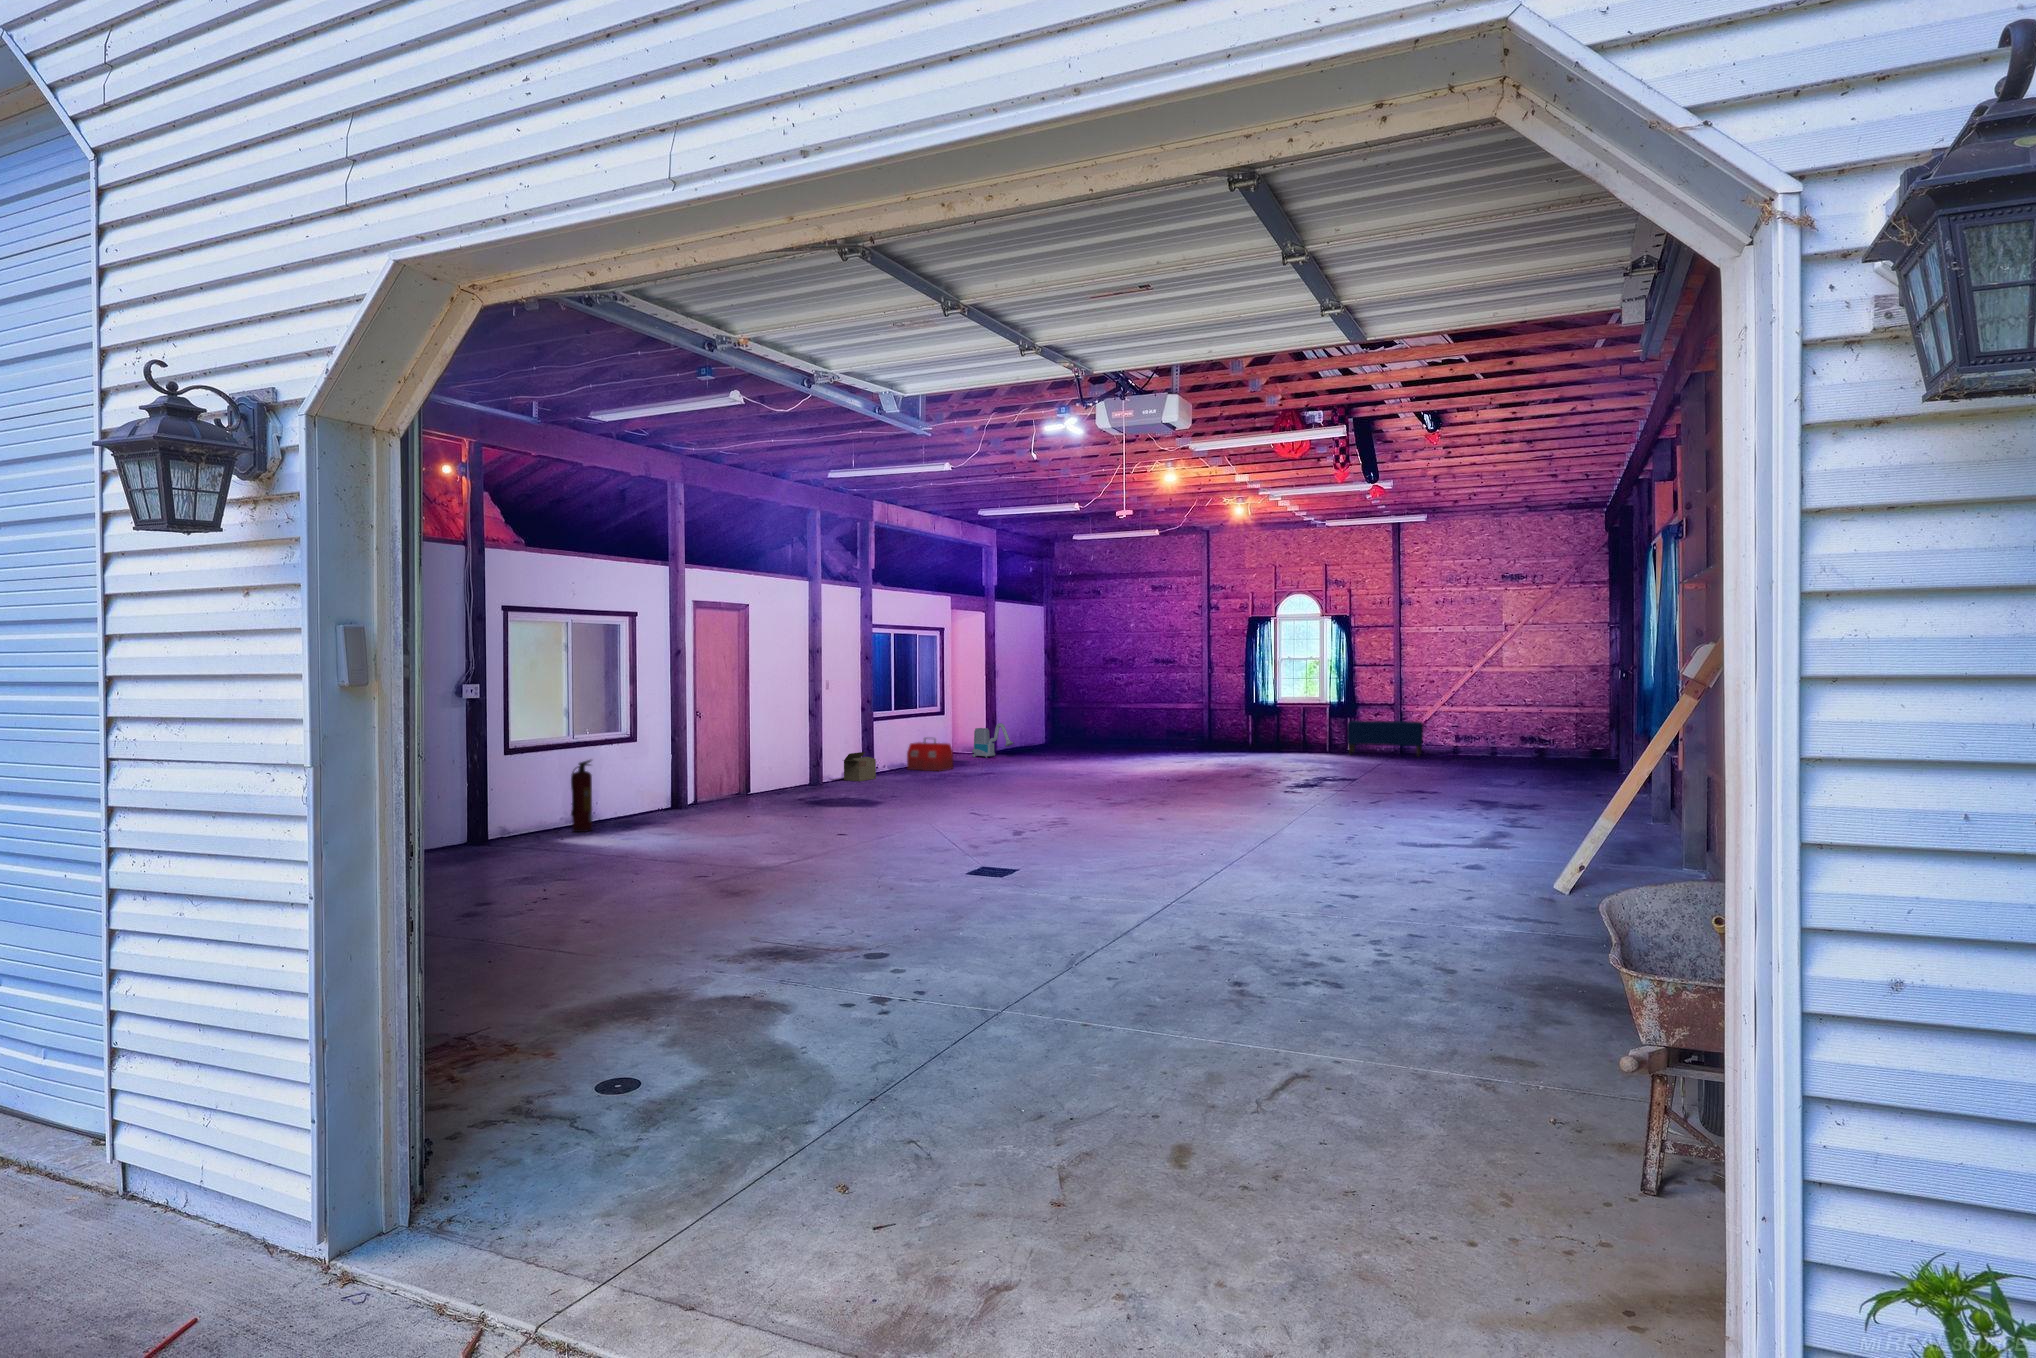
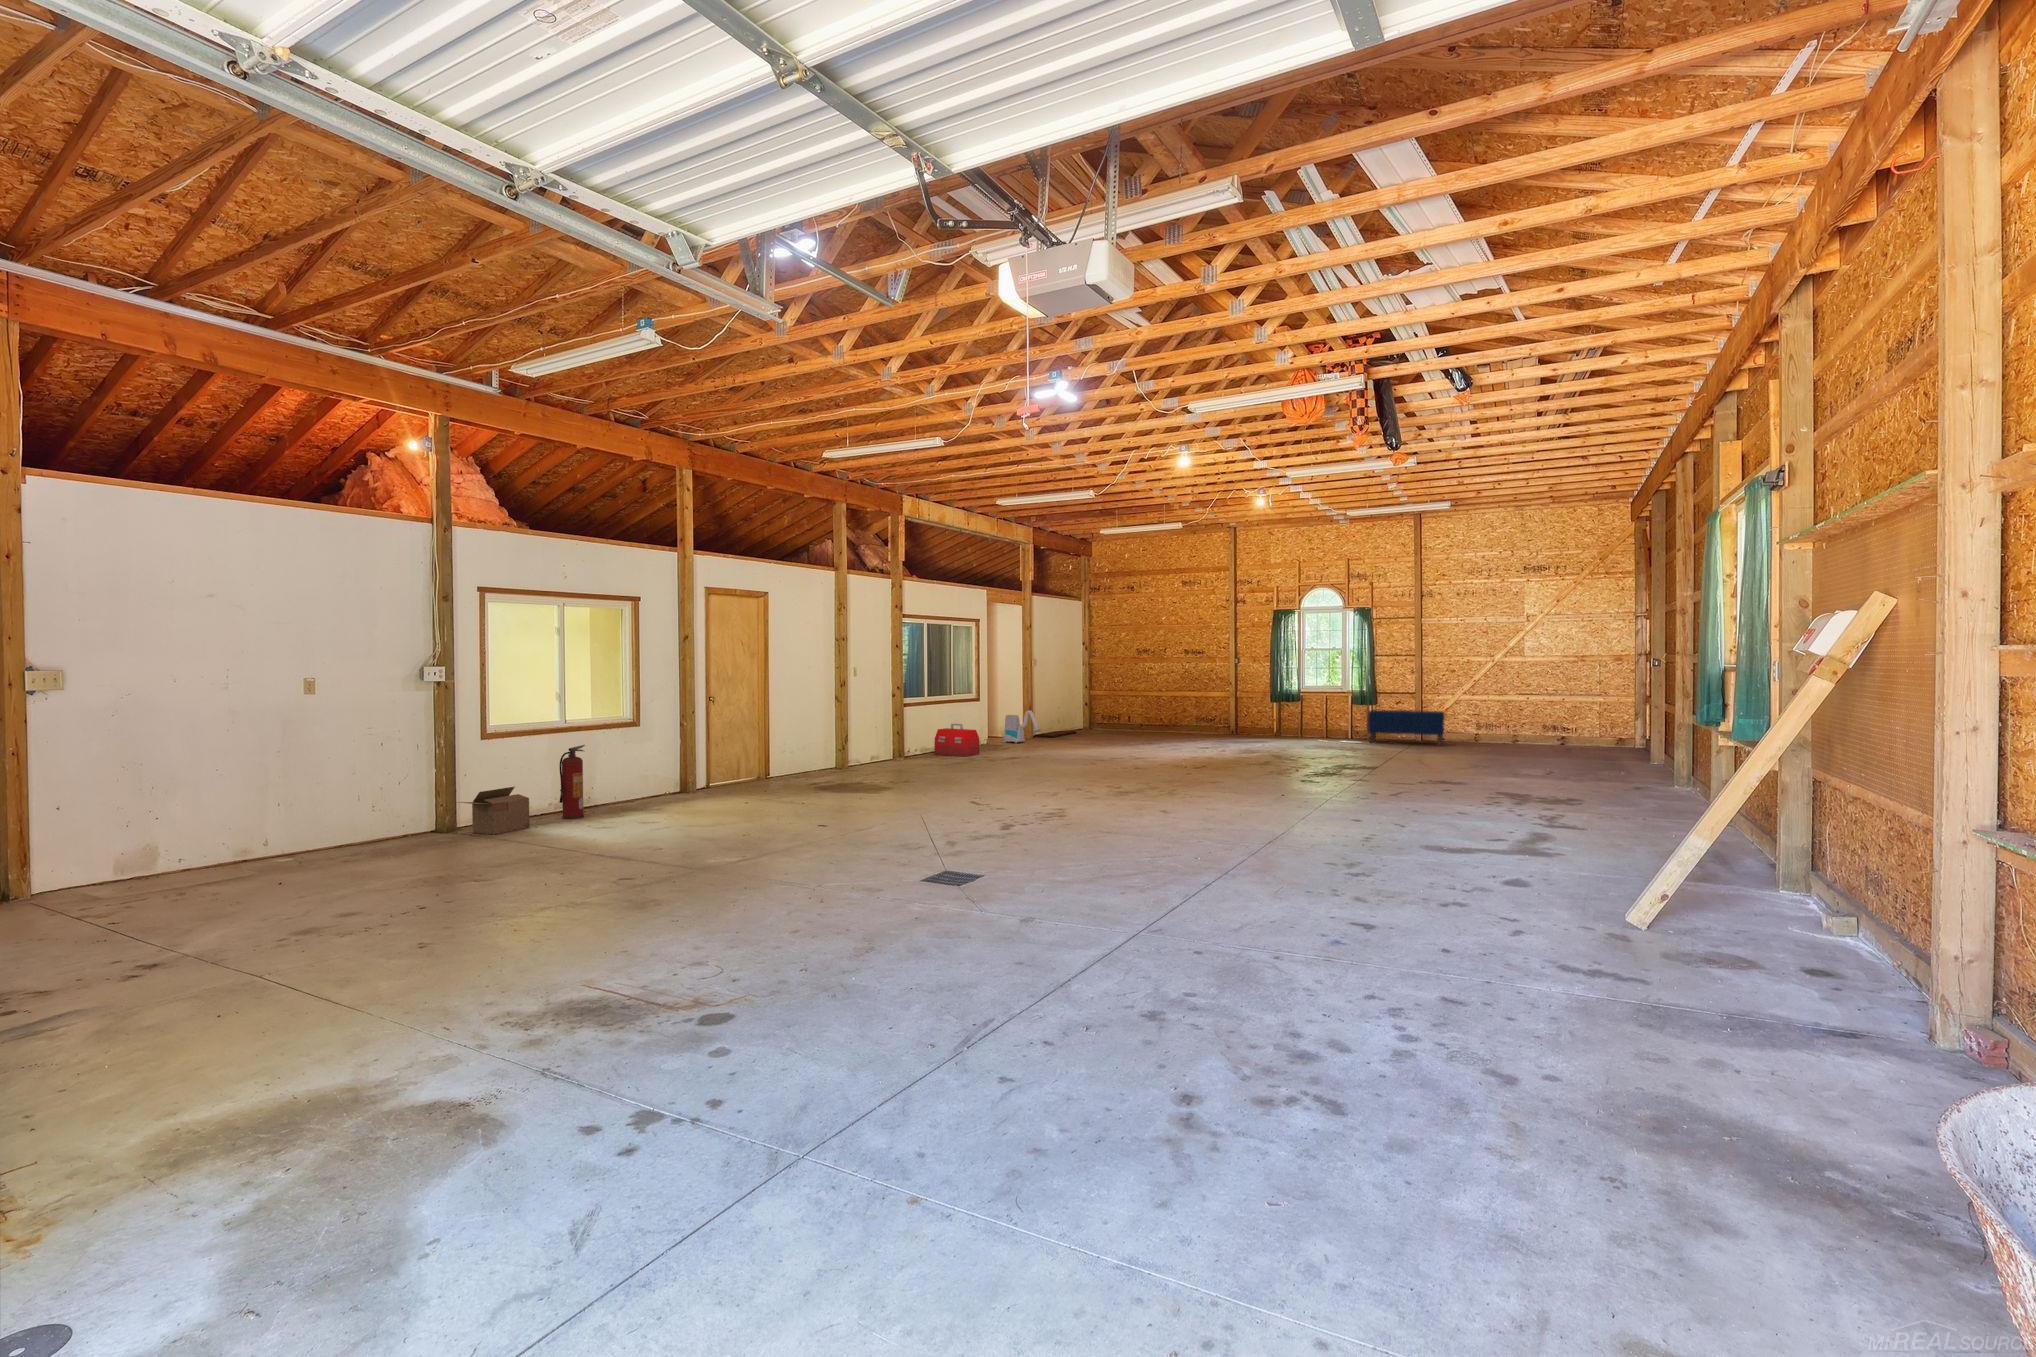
cardboard box: present [844,752,876,781] -> present [459,787,530,835]

